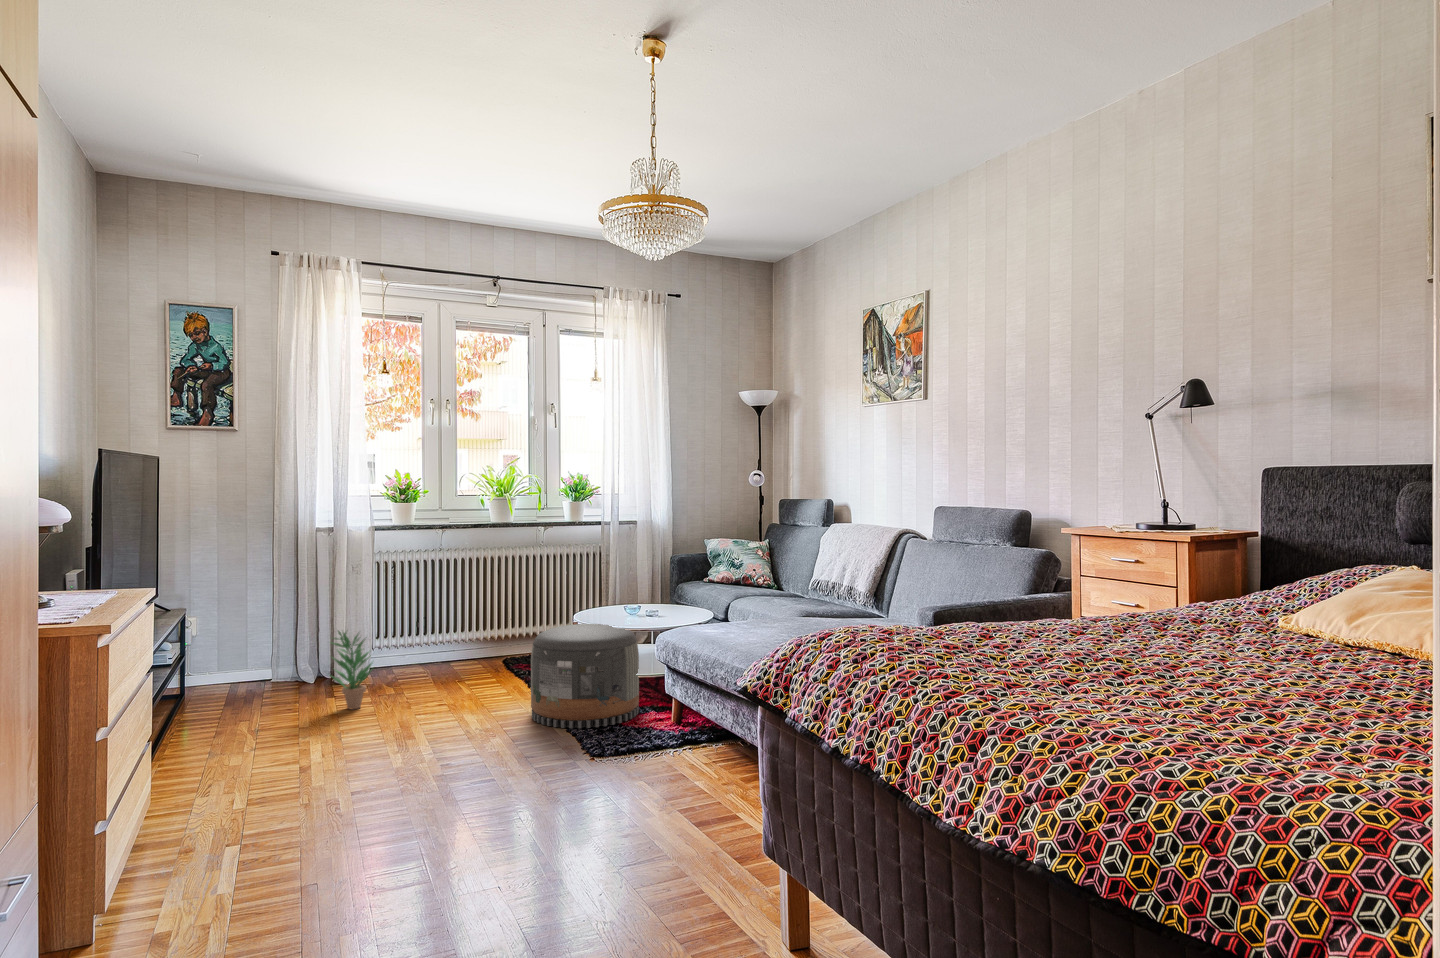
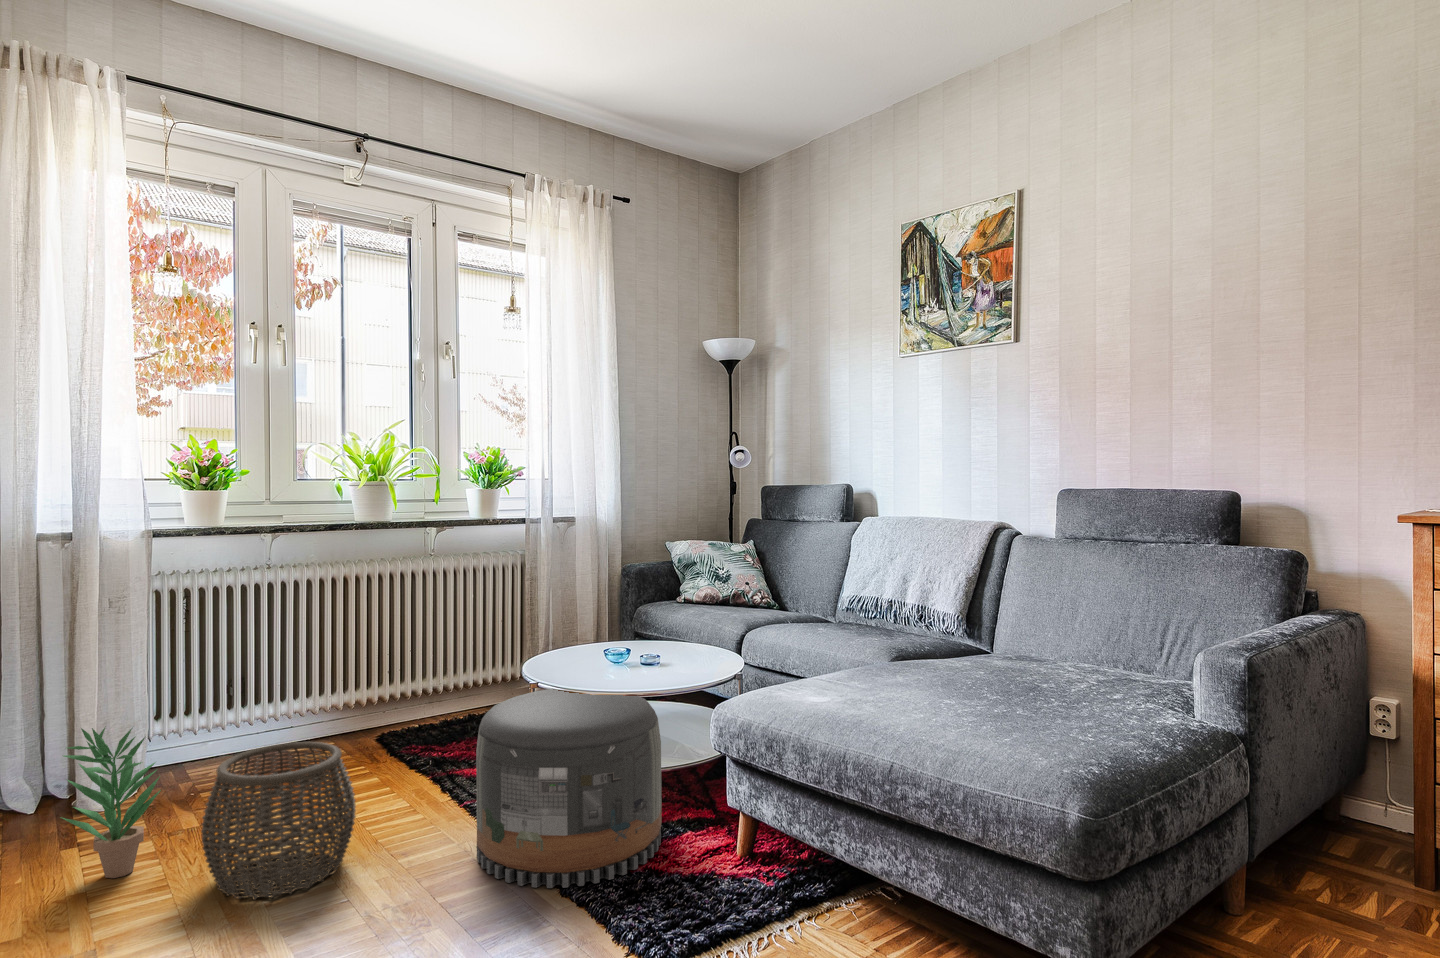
woven basket: none [391,645,470,721] -> present [201,742,356,900]

